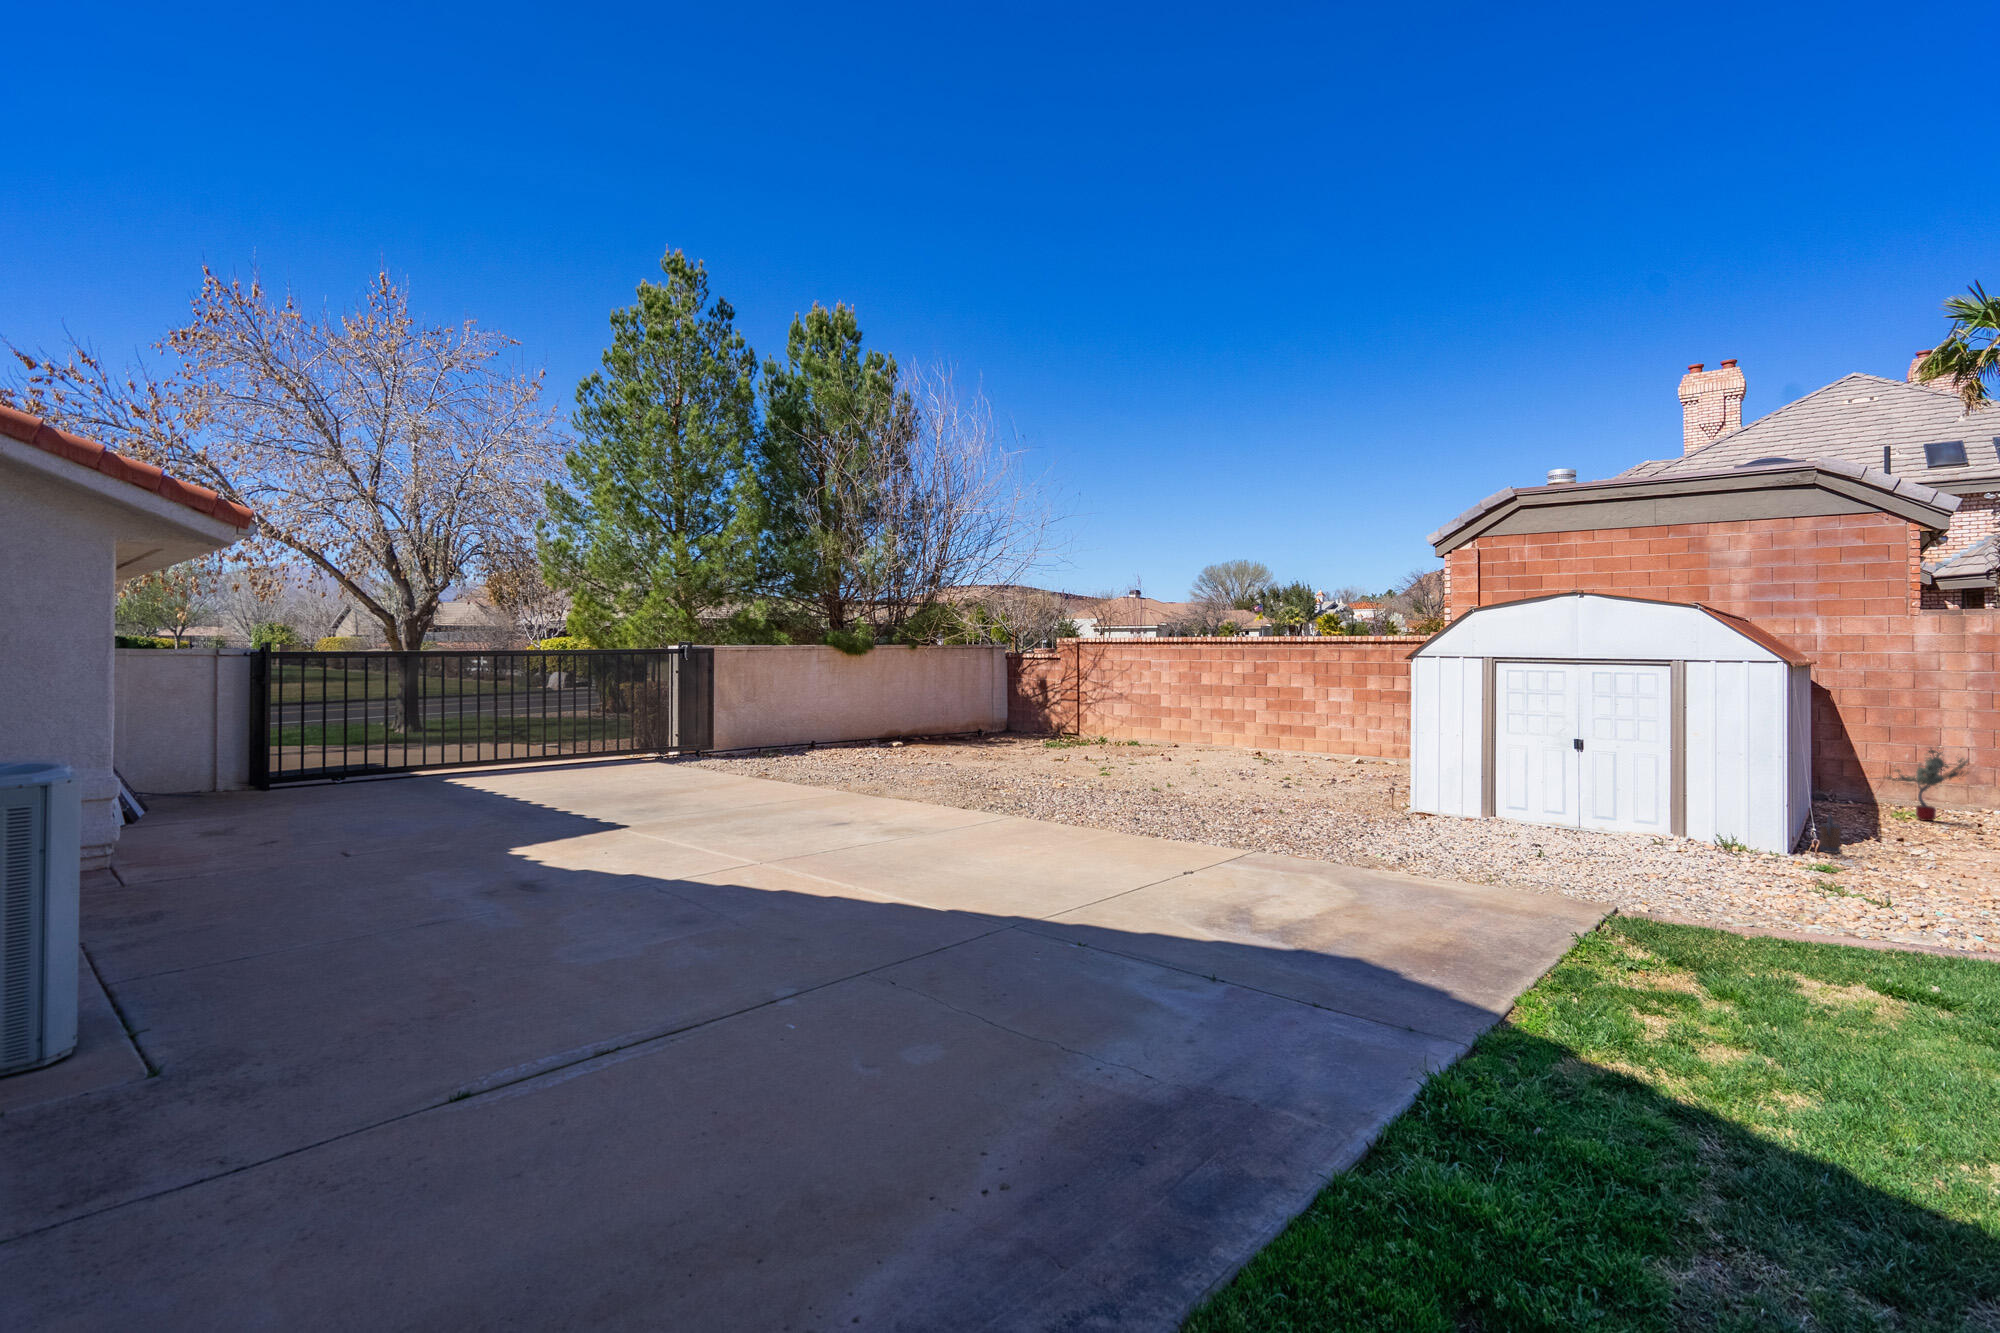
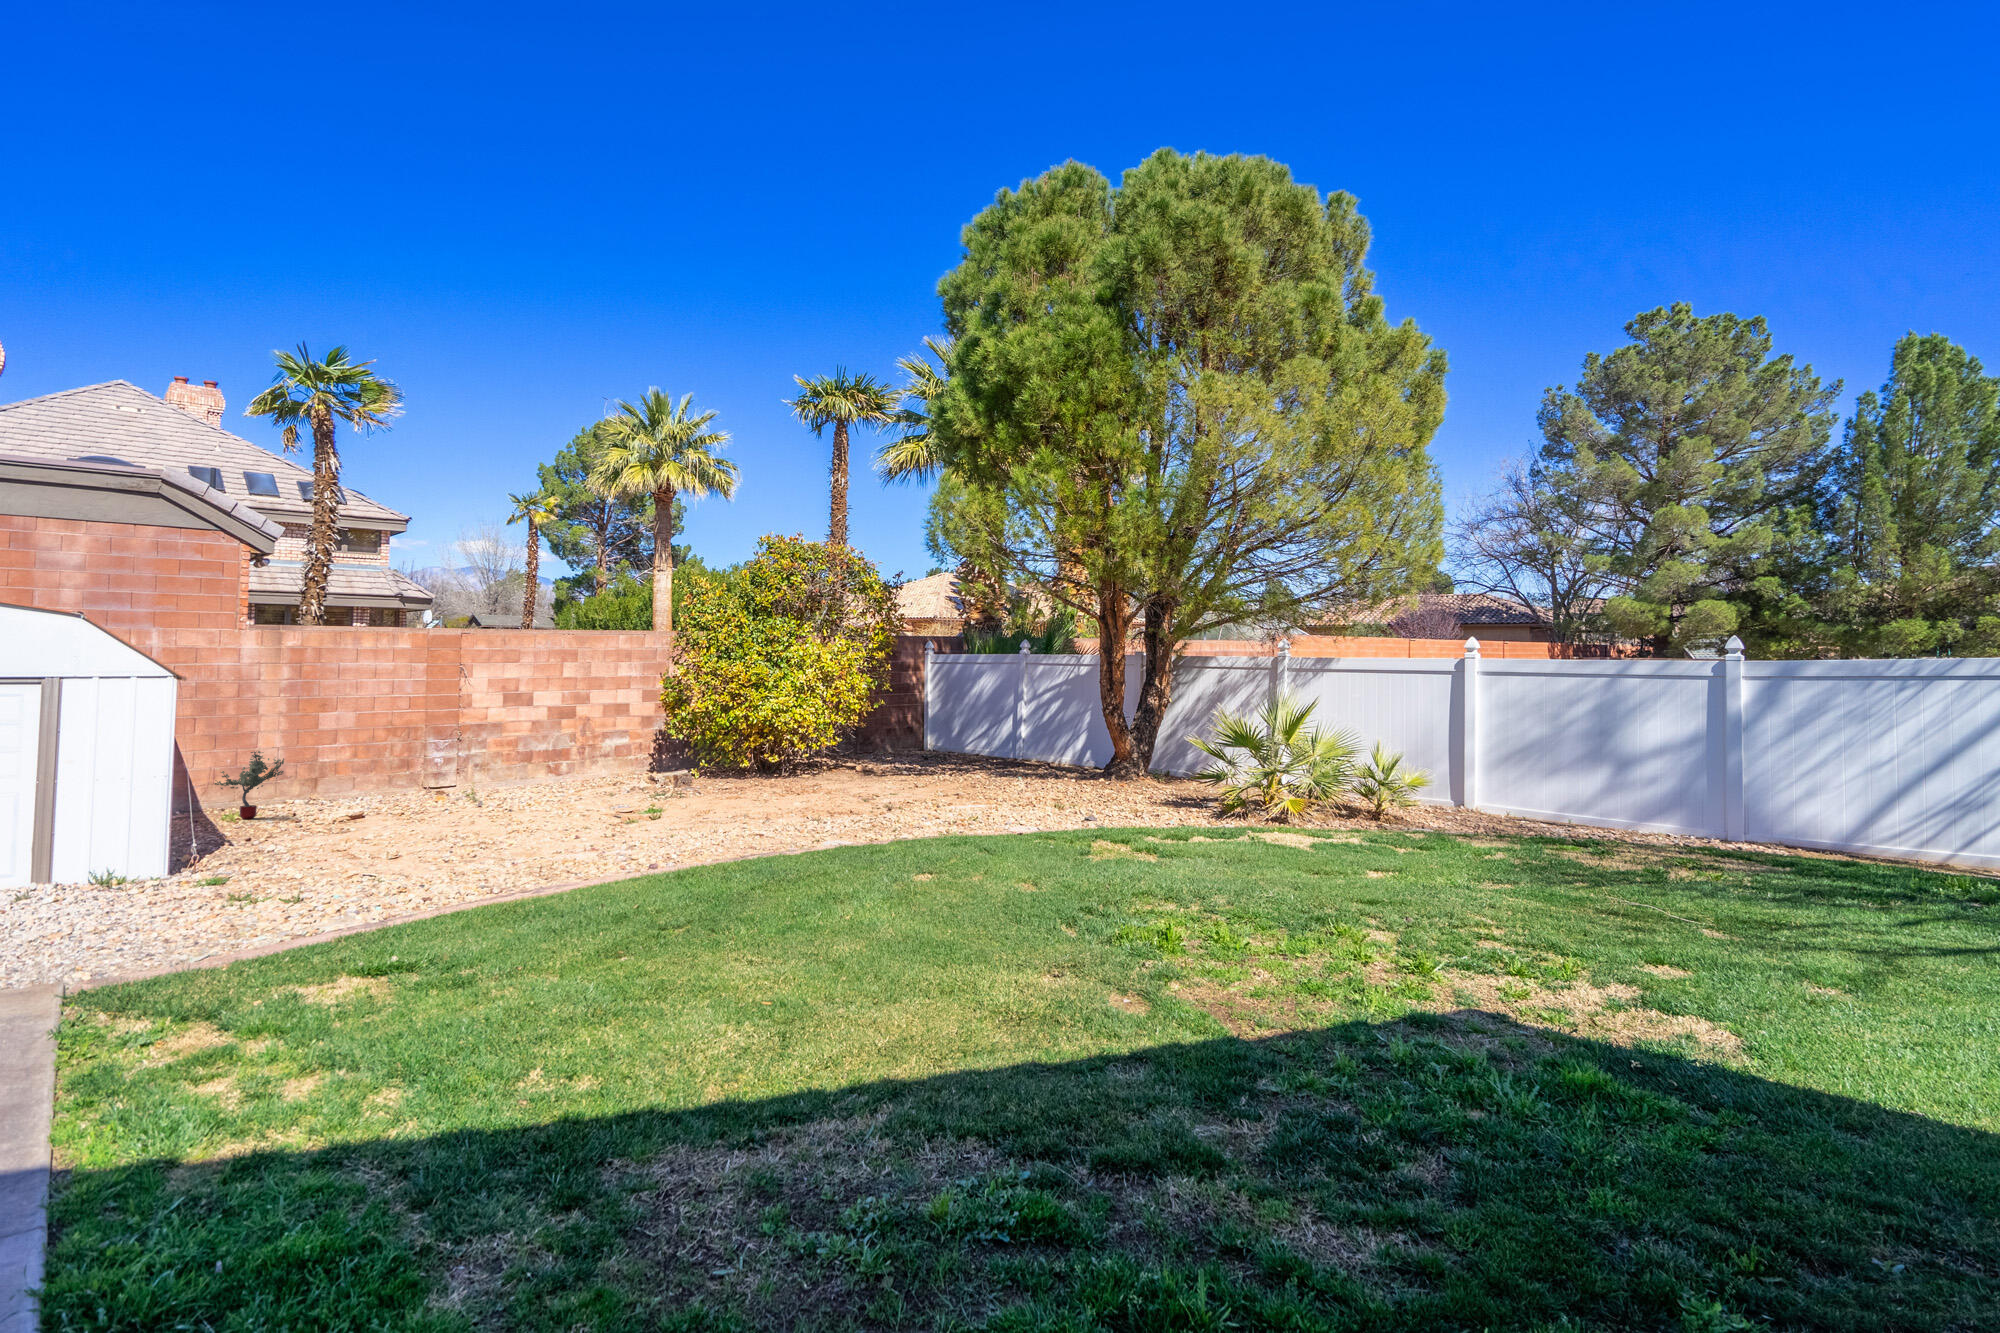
watering can: present [1820,814,1841,853] -> none [190,826,211,866]

